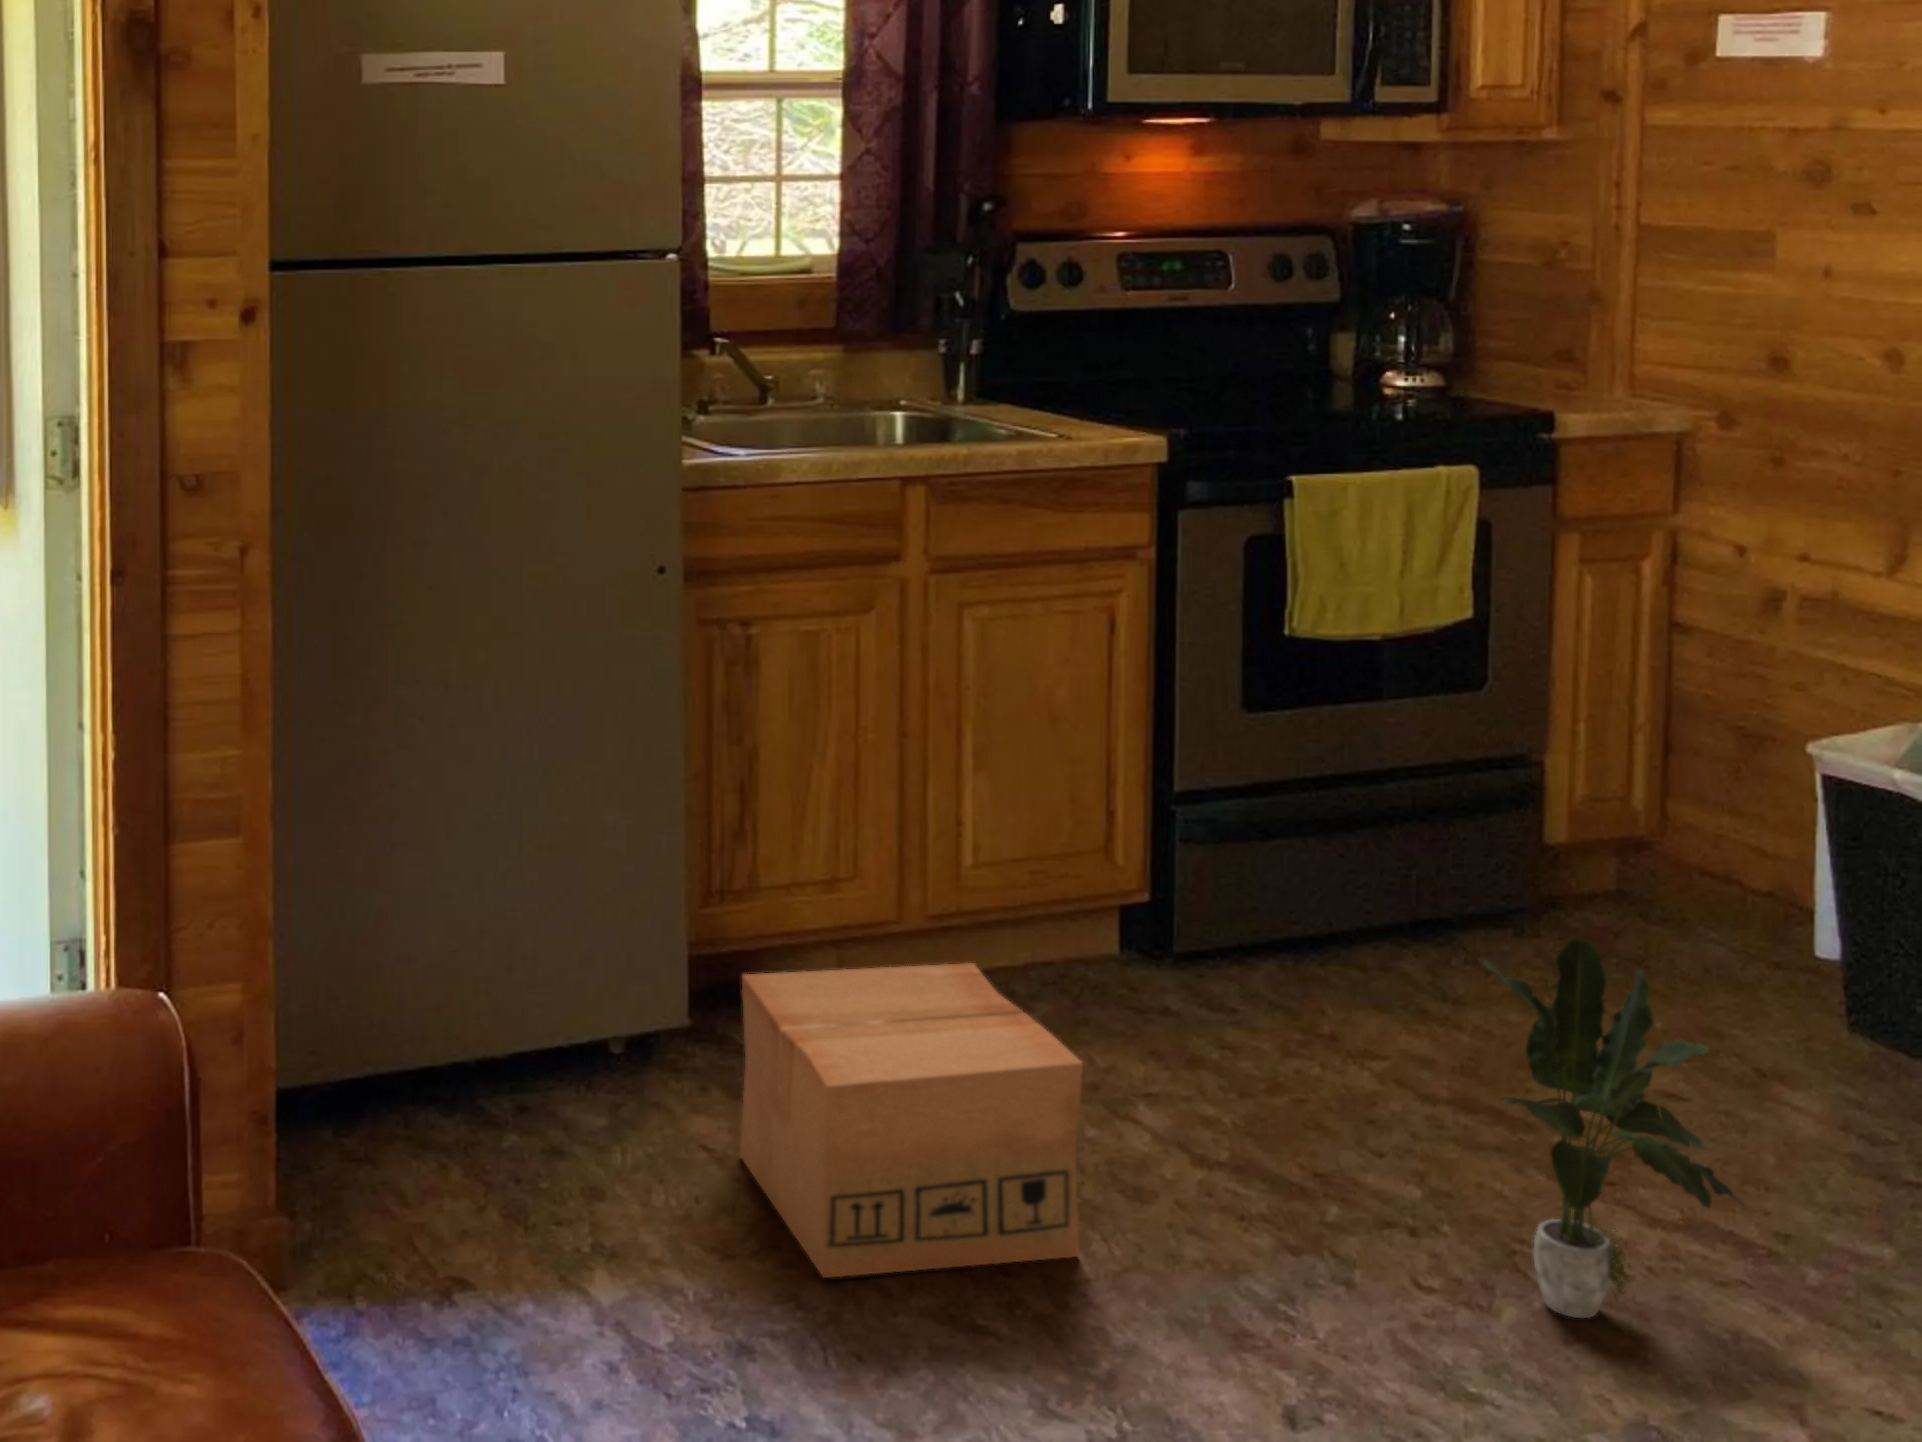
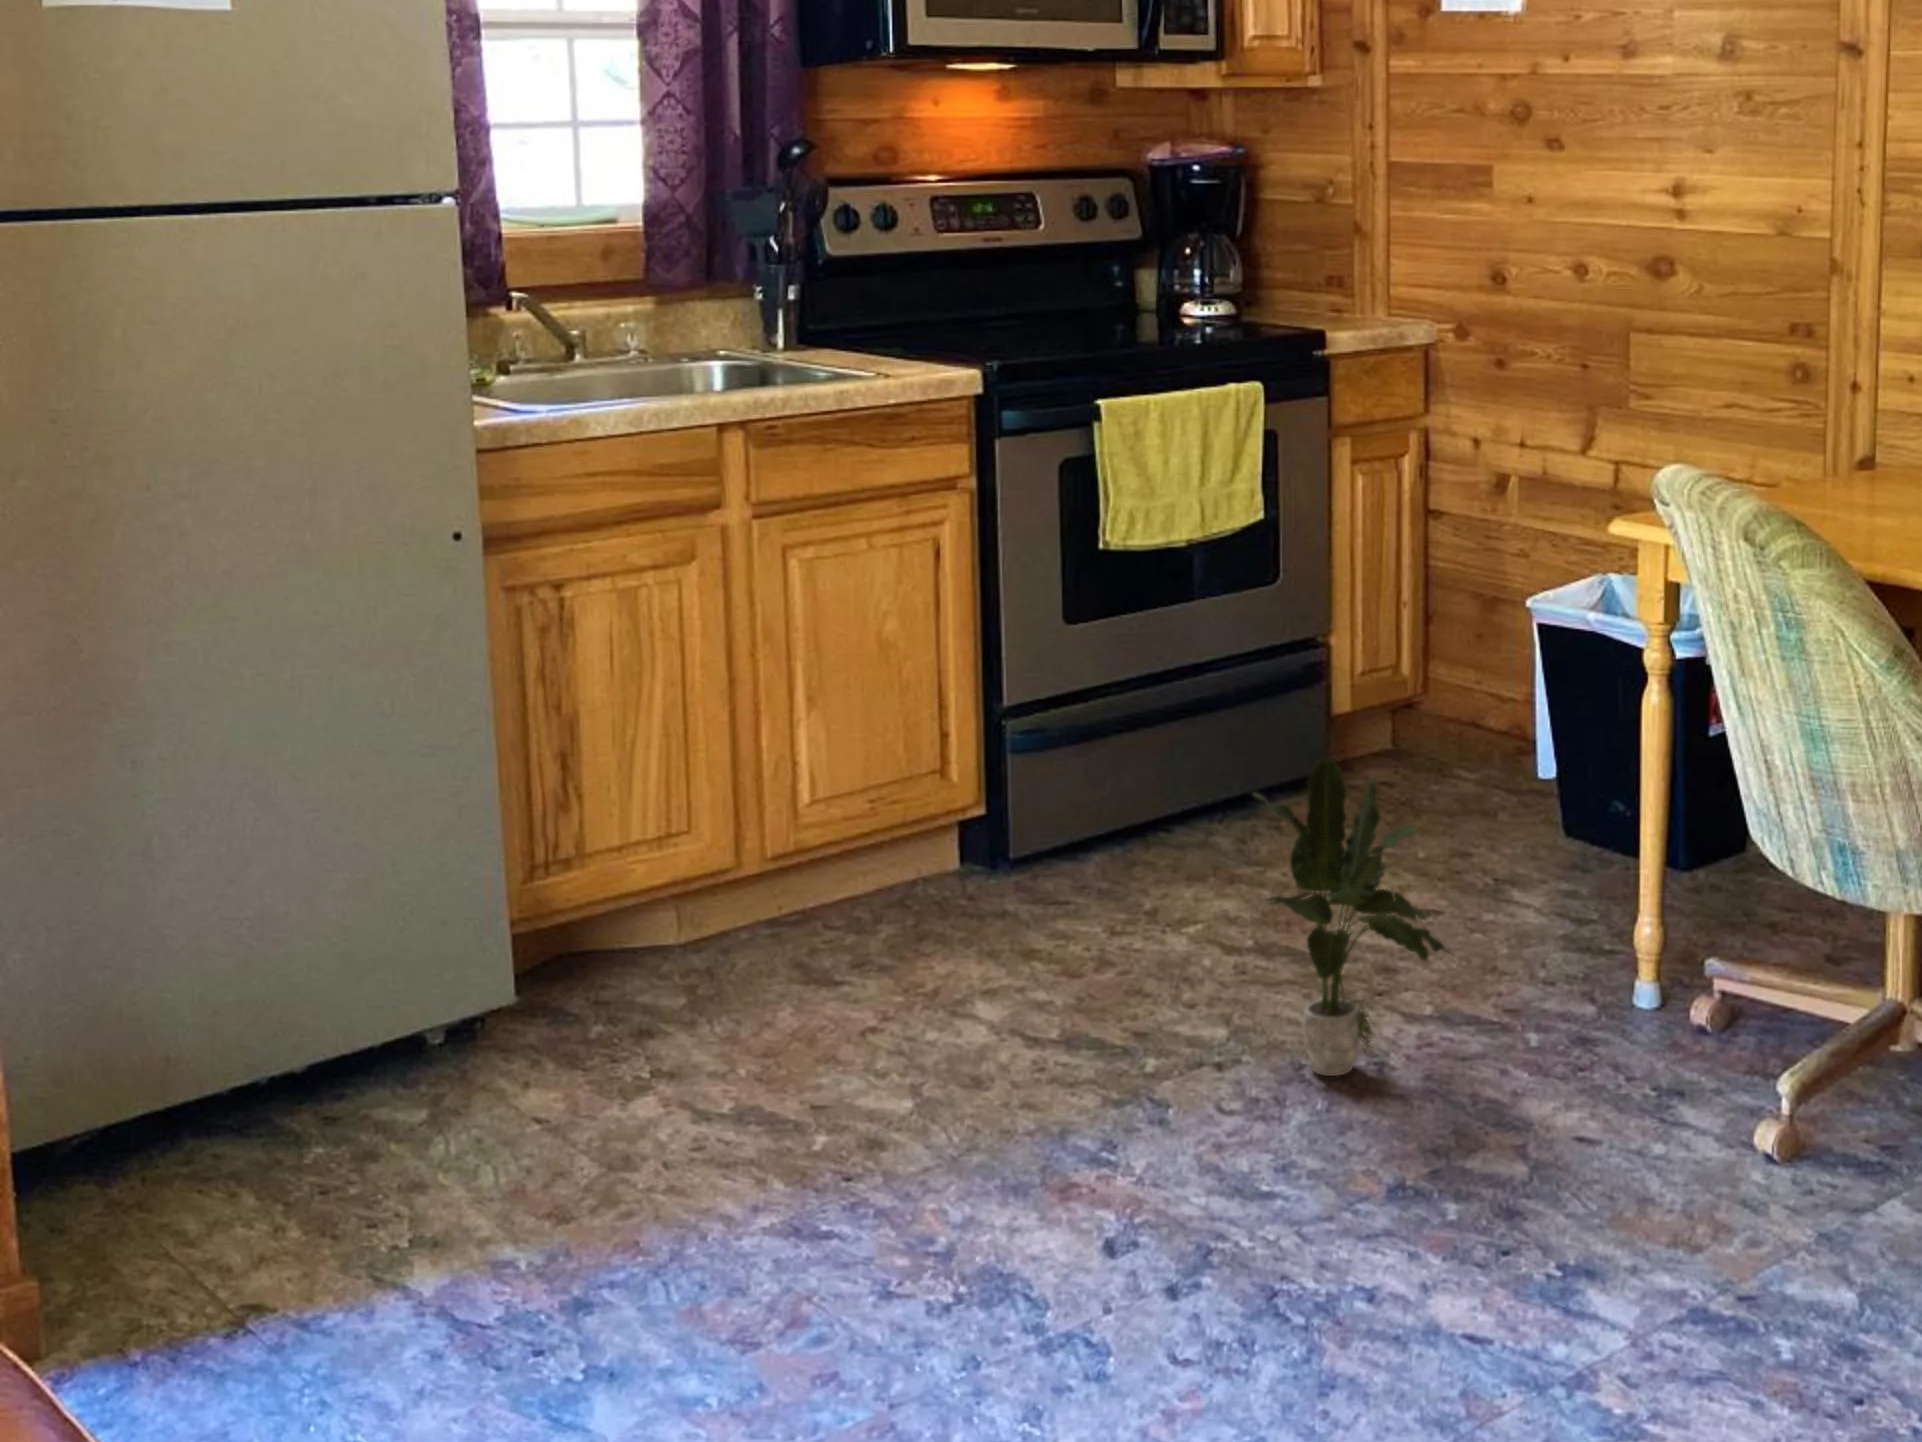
cardboard box: present [740,963,1083,1278] -> none [579,876,923,1182]

